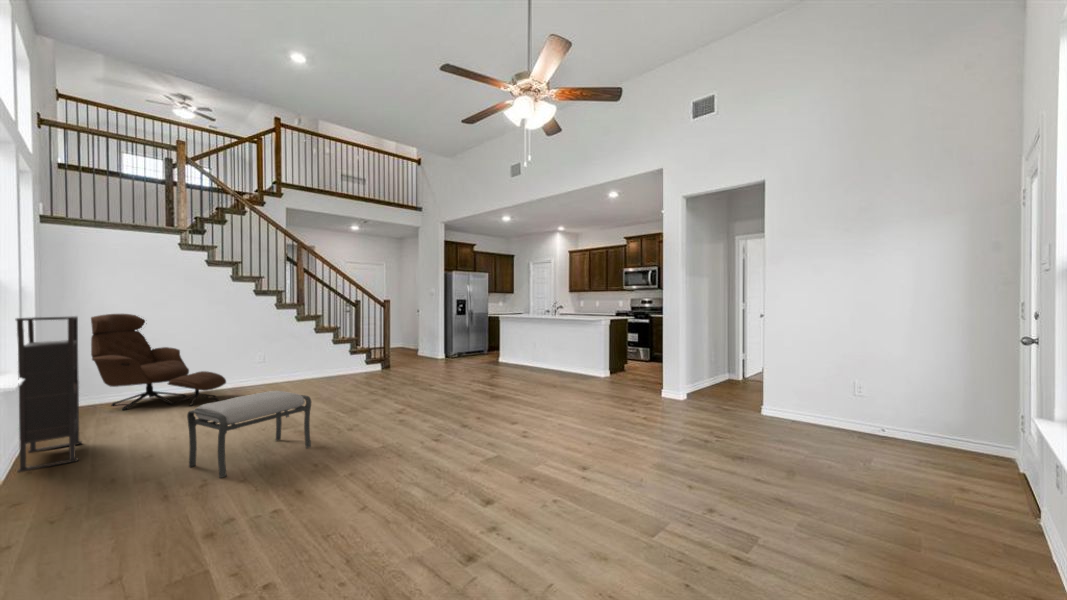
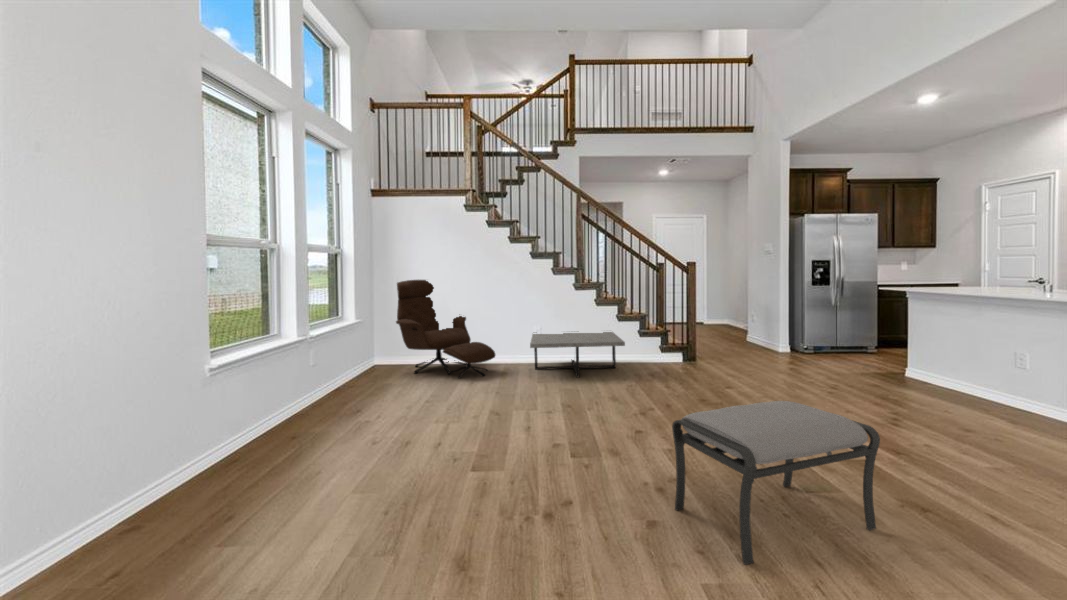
bookshelf: present [16,316,82,472] -> none [268,277,347,428]
coffee table: none [255,353,350,390] -> present [530,332,625,377]
ottoman: present [187,391,311,478] -> present [672,401,880,565]

